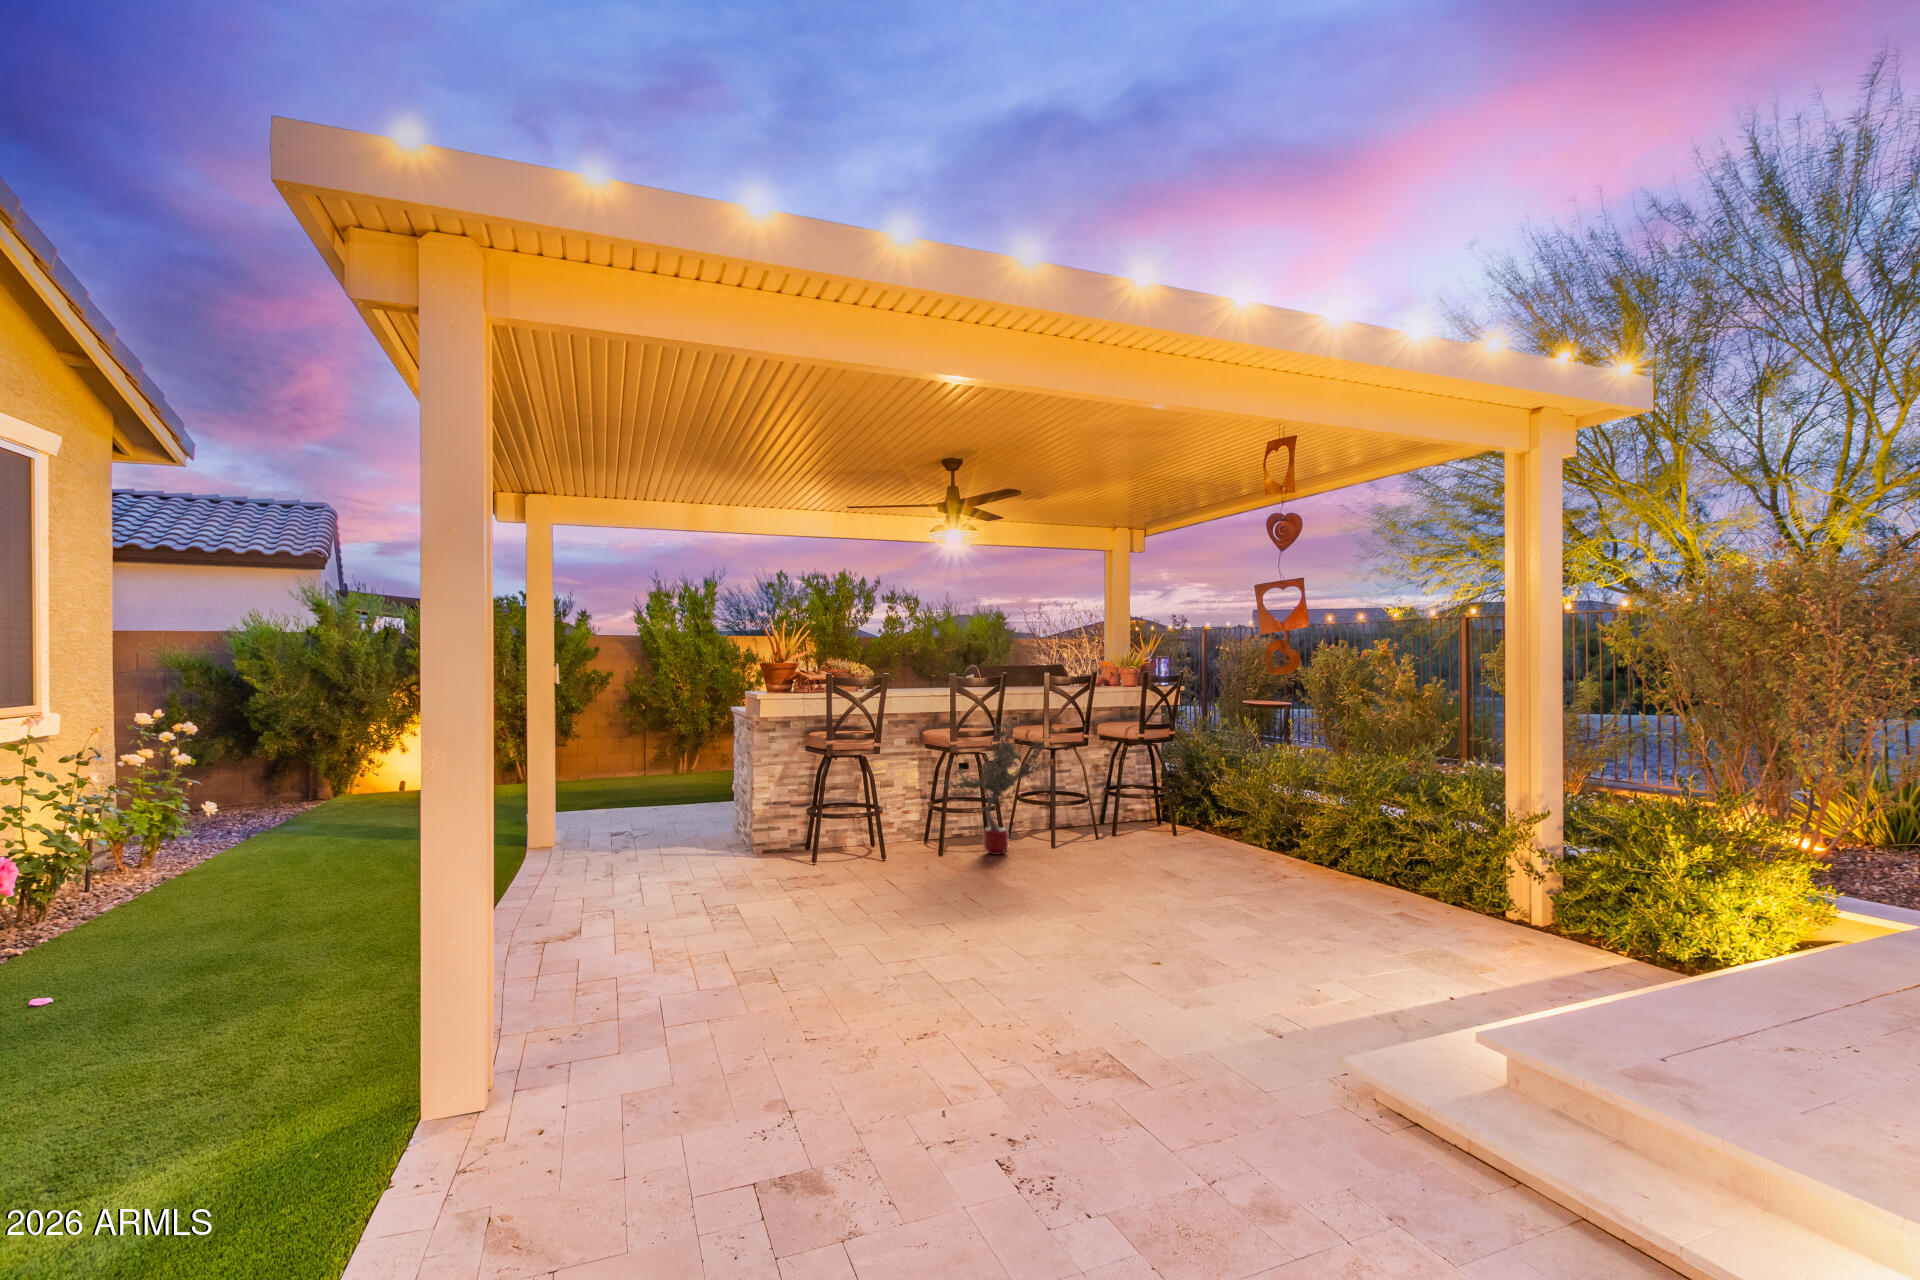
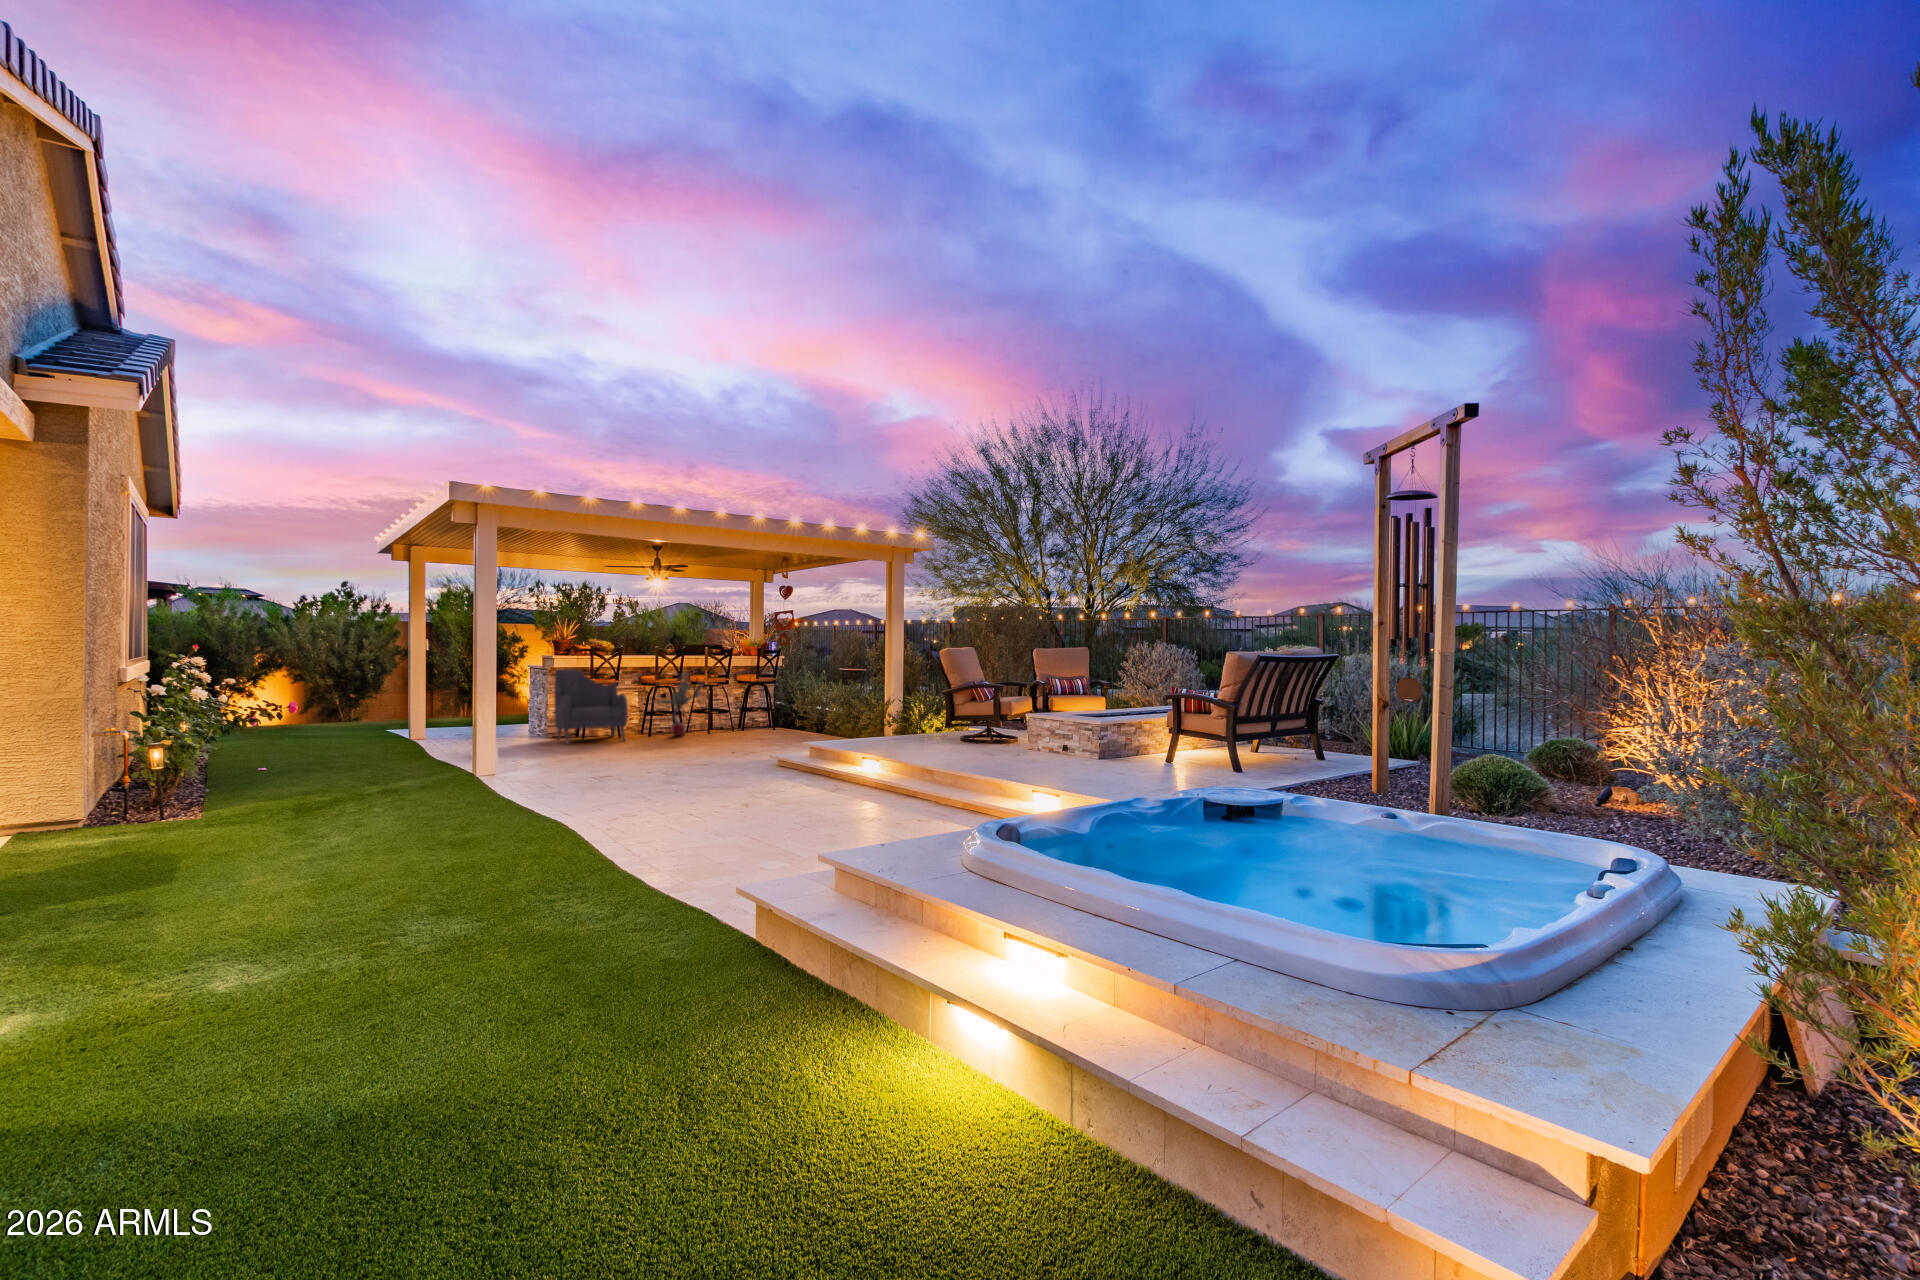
armchair: none [766,717,900,883] -> present [554,669,628,744]

